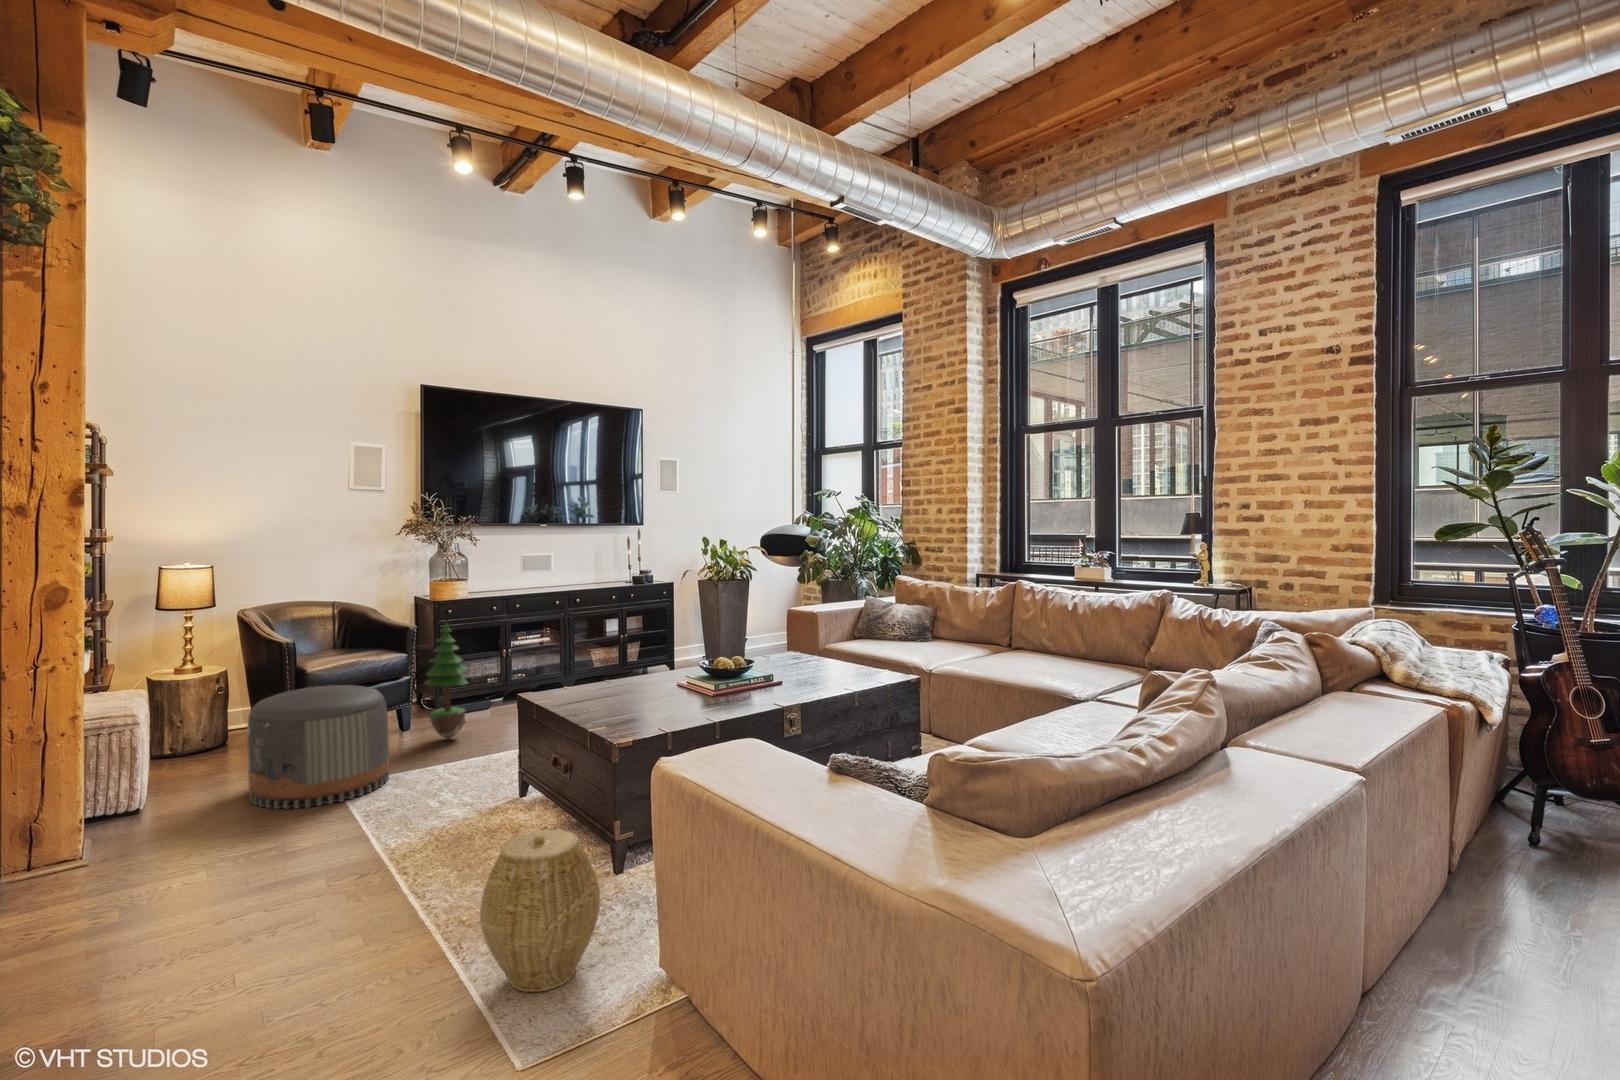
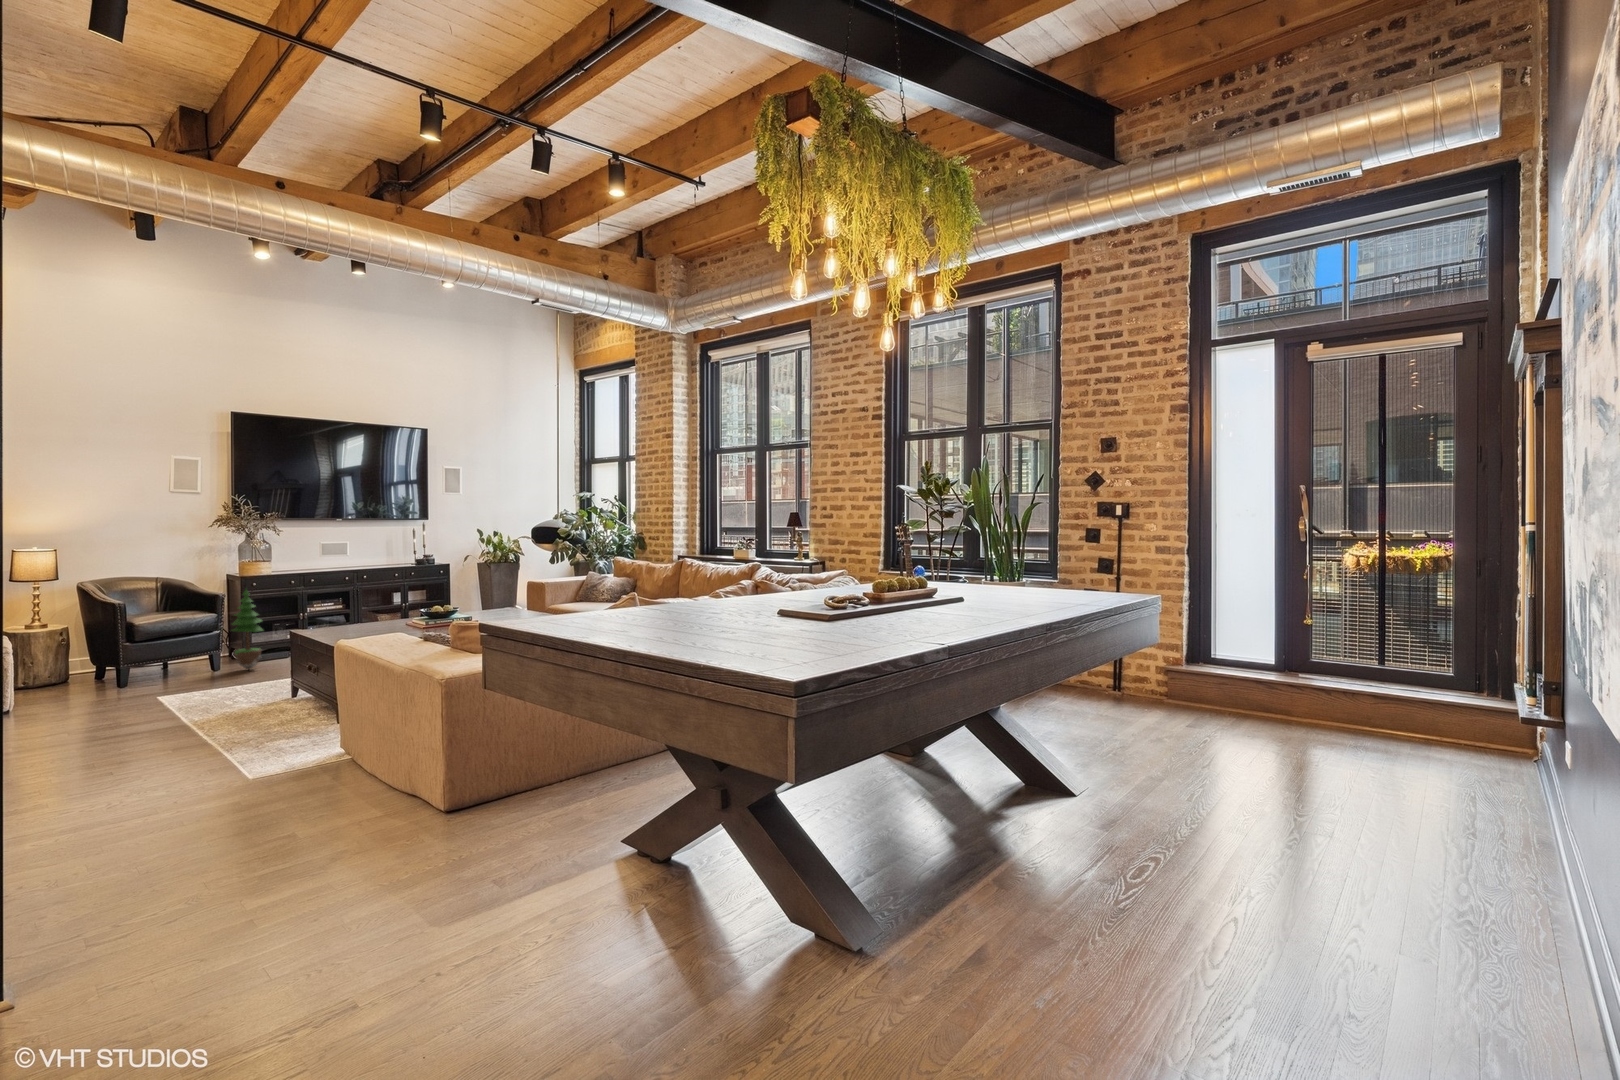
pouf: present [247,685,389,809] -> none [101,628,201,702]
woven basket: present [480,830,600,992] -> none [234,679,302,754]

